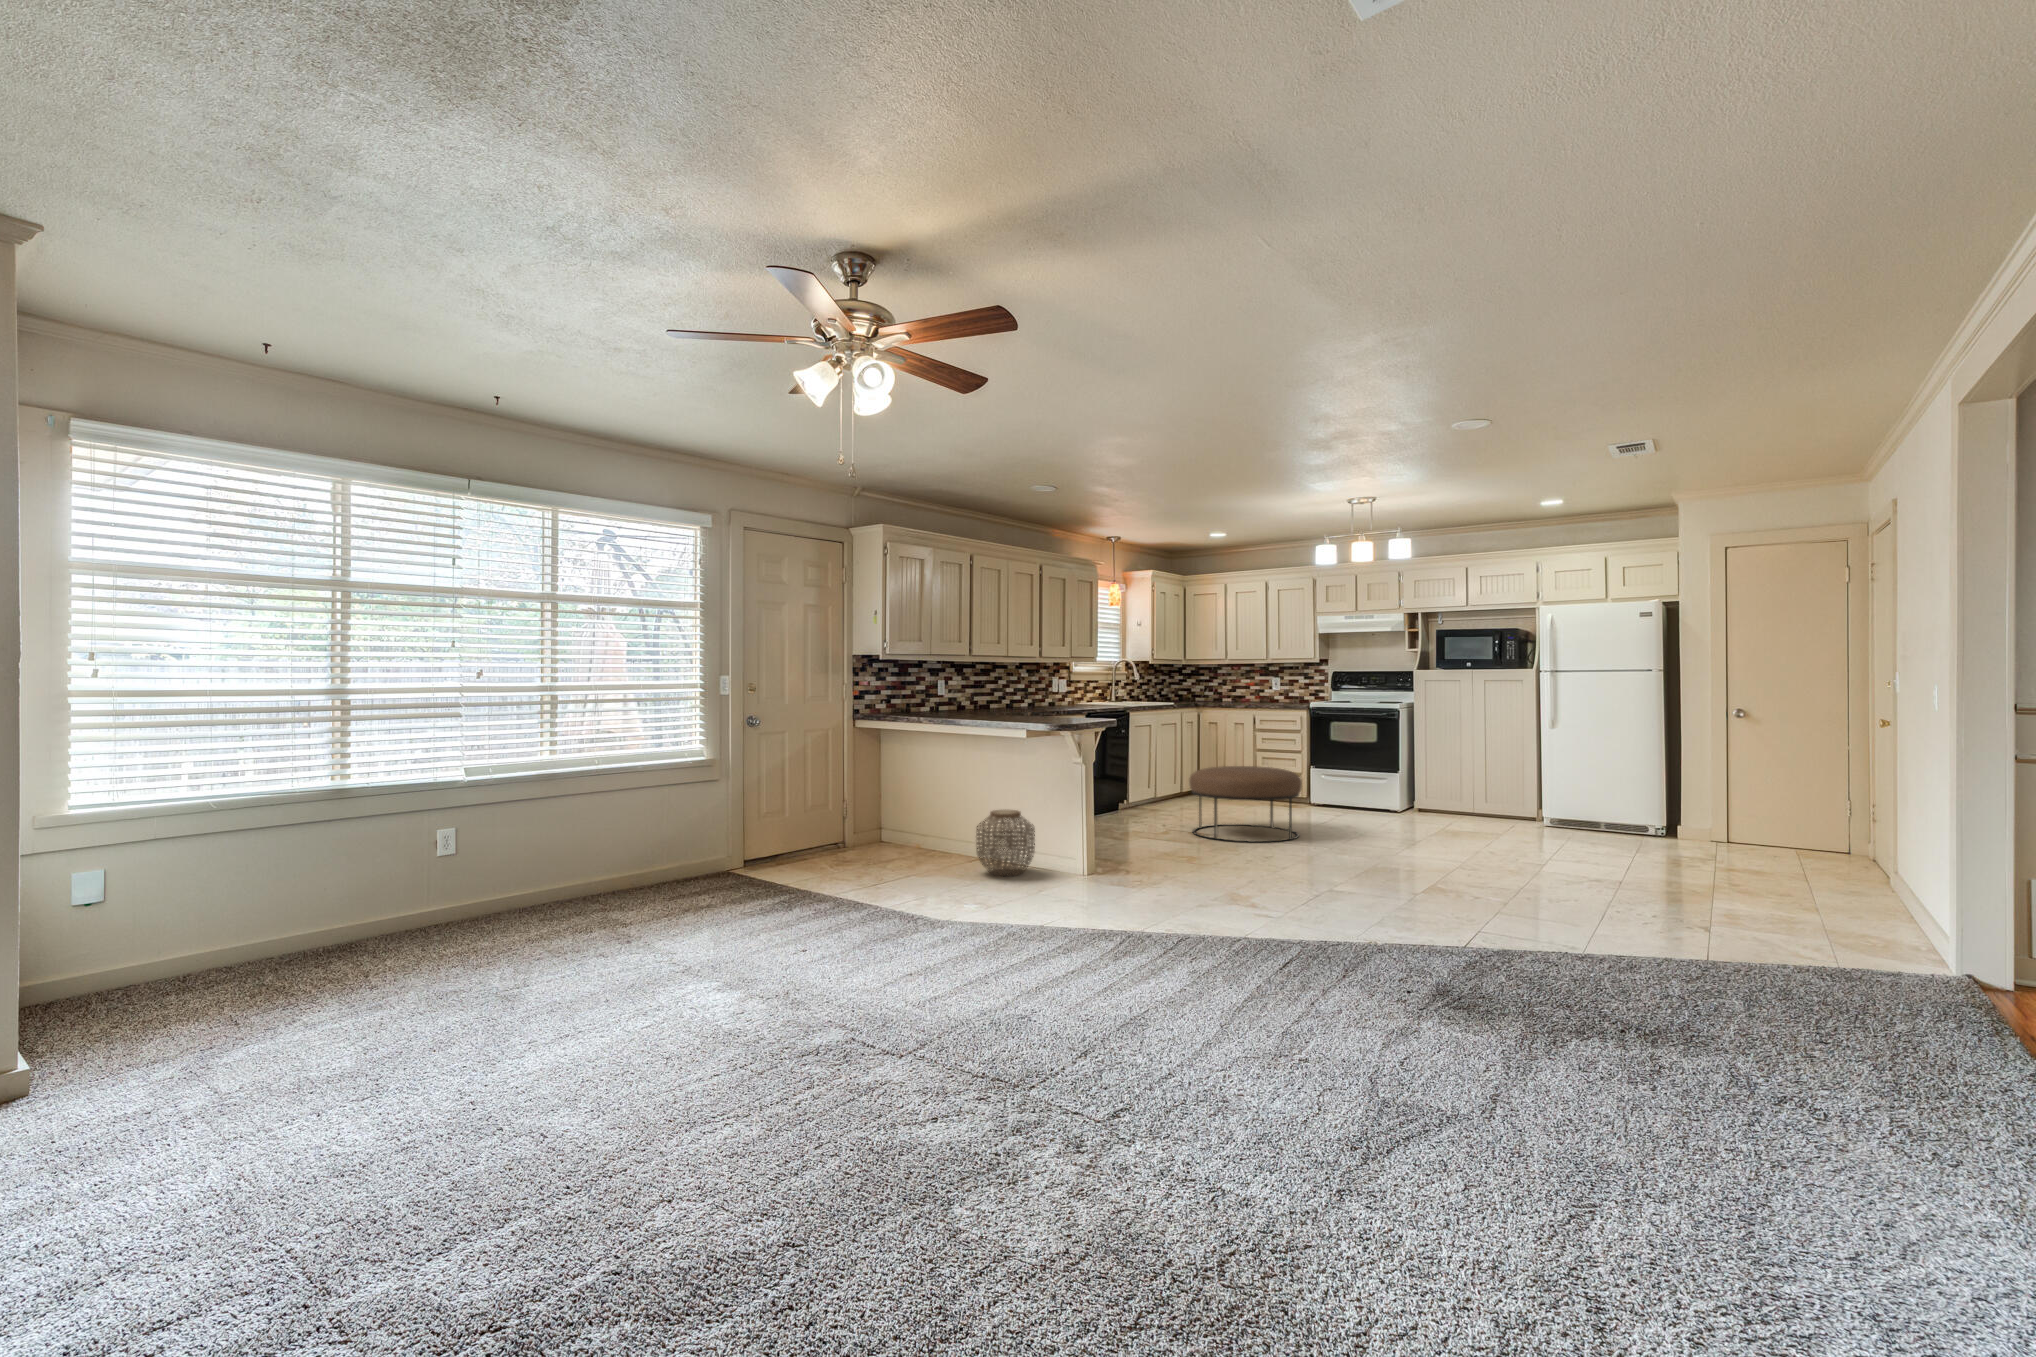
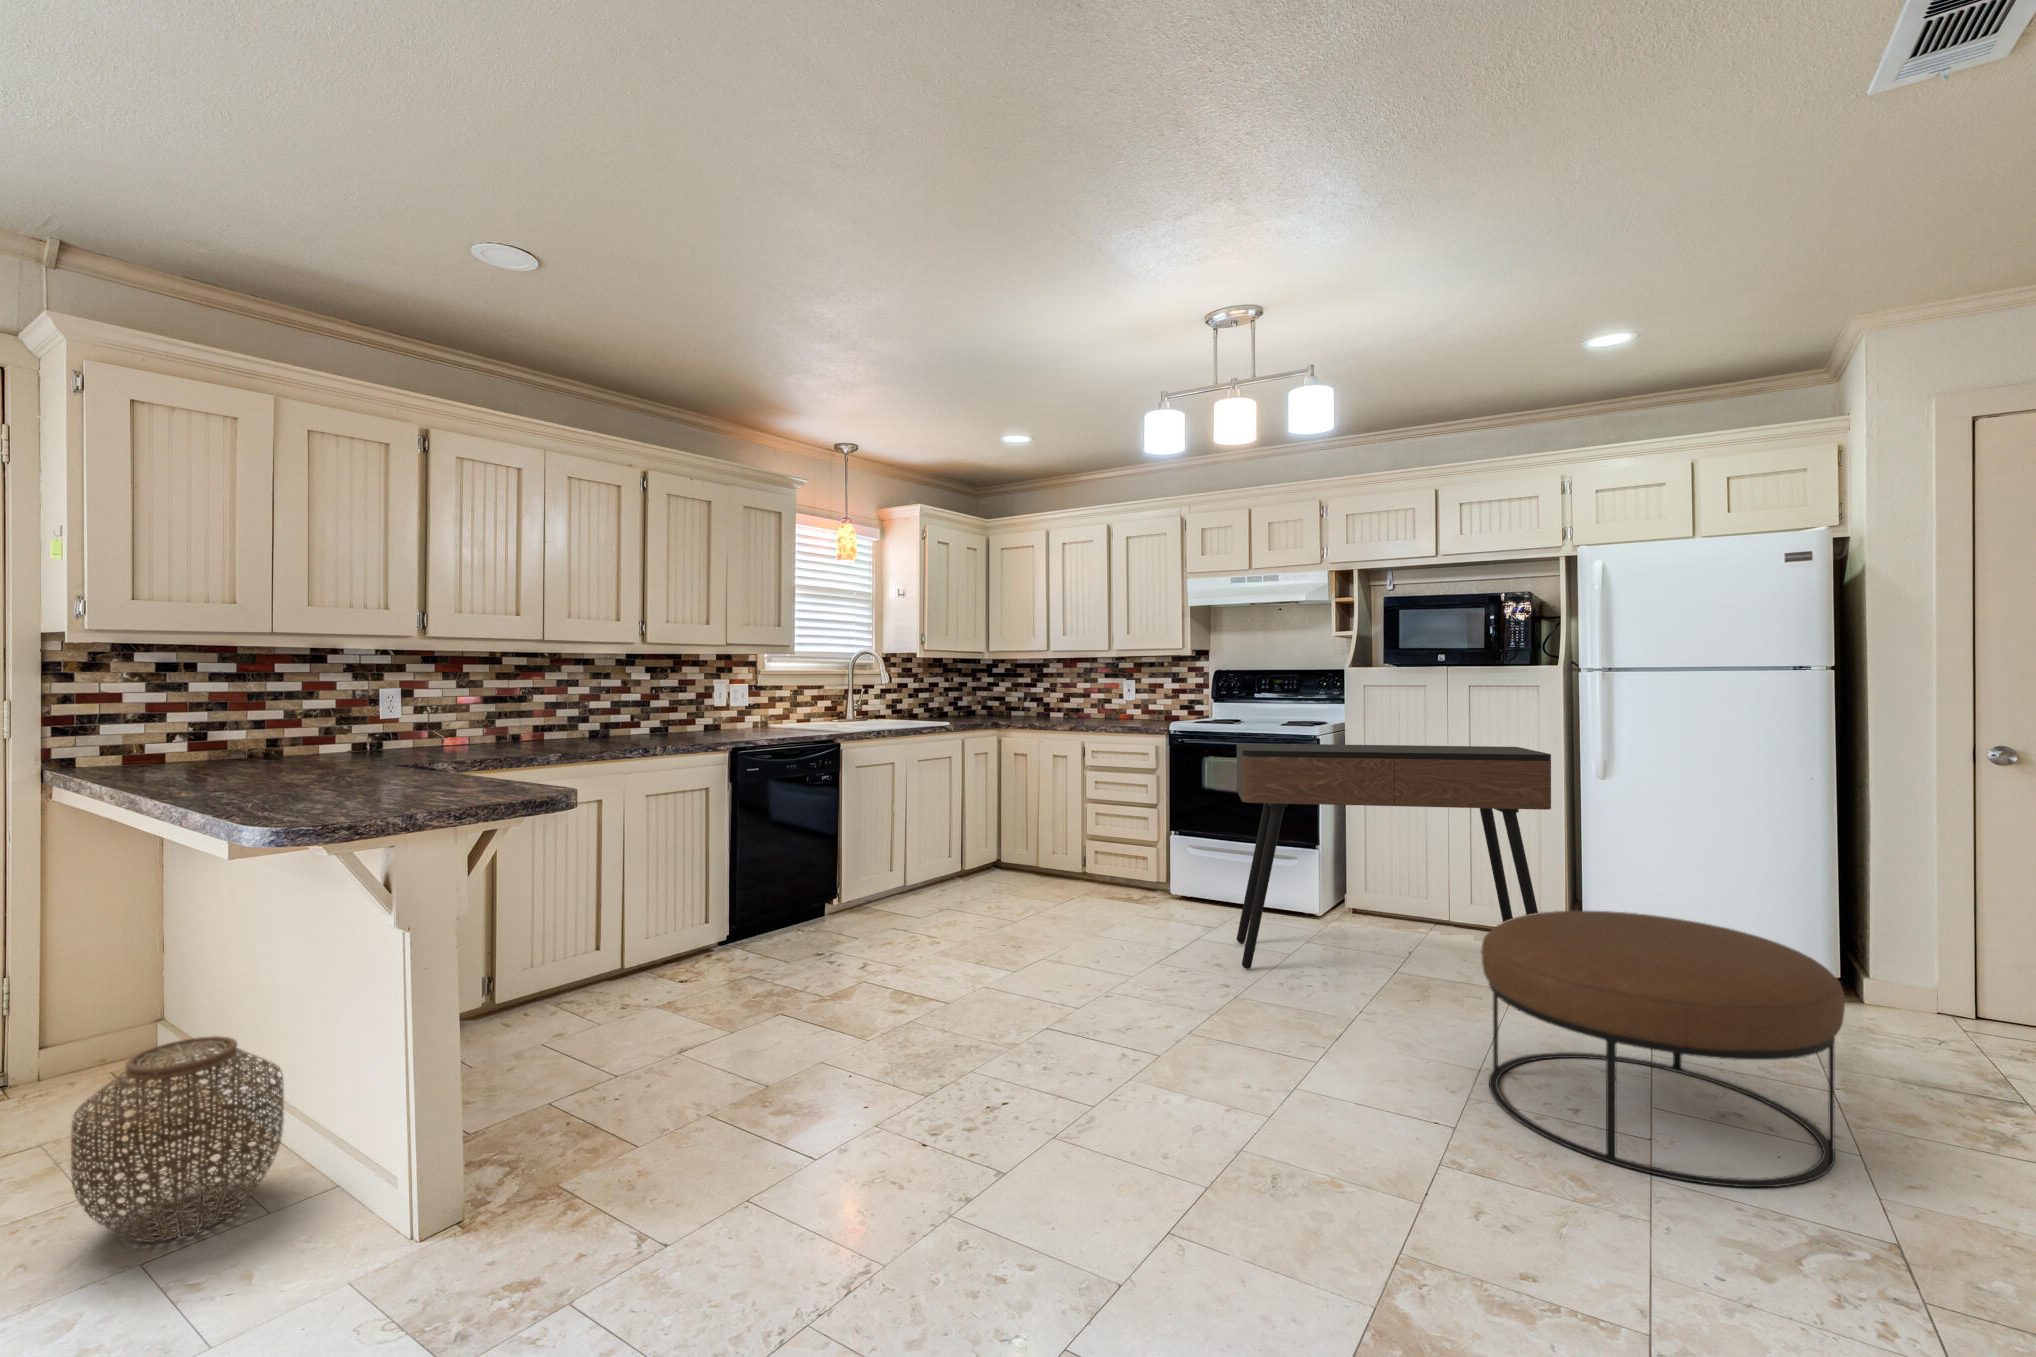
console table: none [1358,711,1529,830] -> present [1237,743,1551,969]
ottoman: present [1189,766,1302,842] -> present [1481,911,1845,1187]

